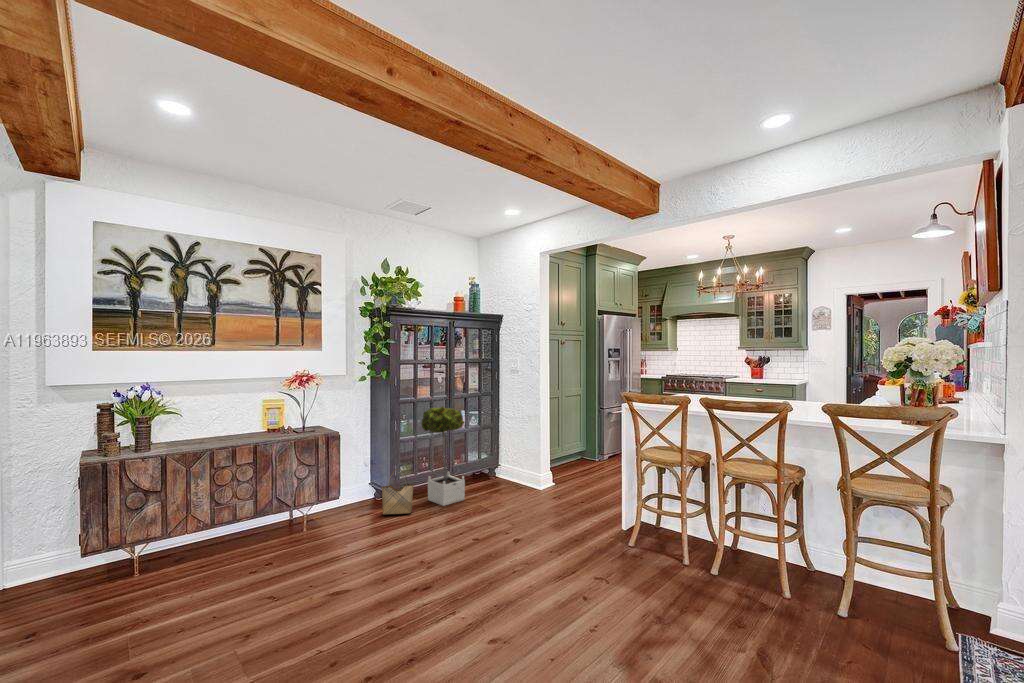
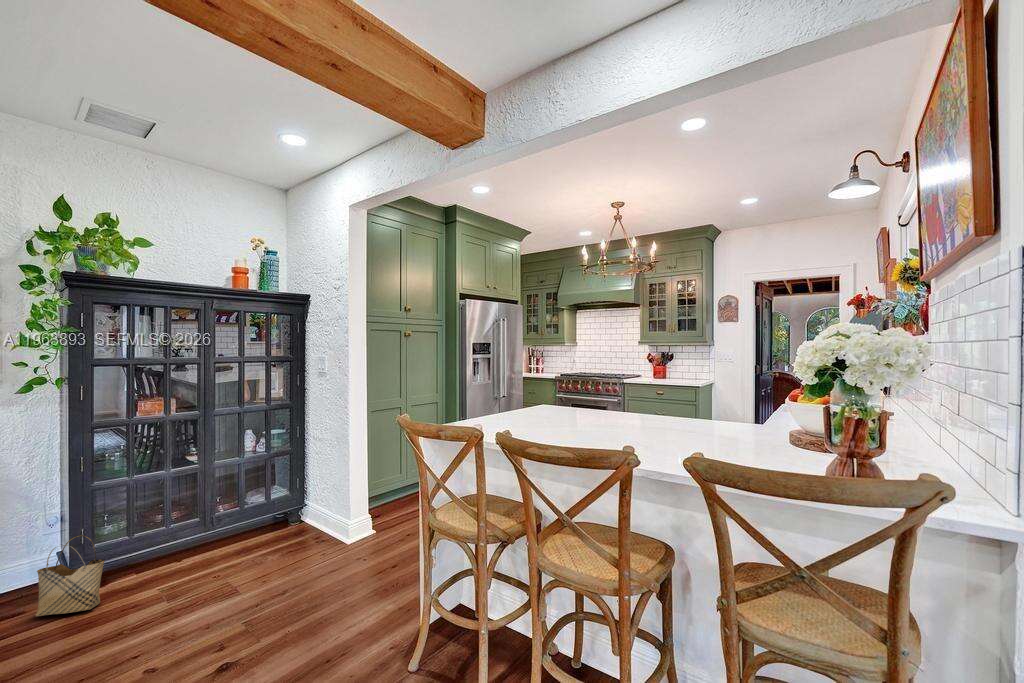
potted tree: present [421,406,465,506] -> none [136,431,216,587]

